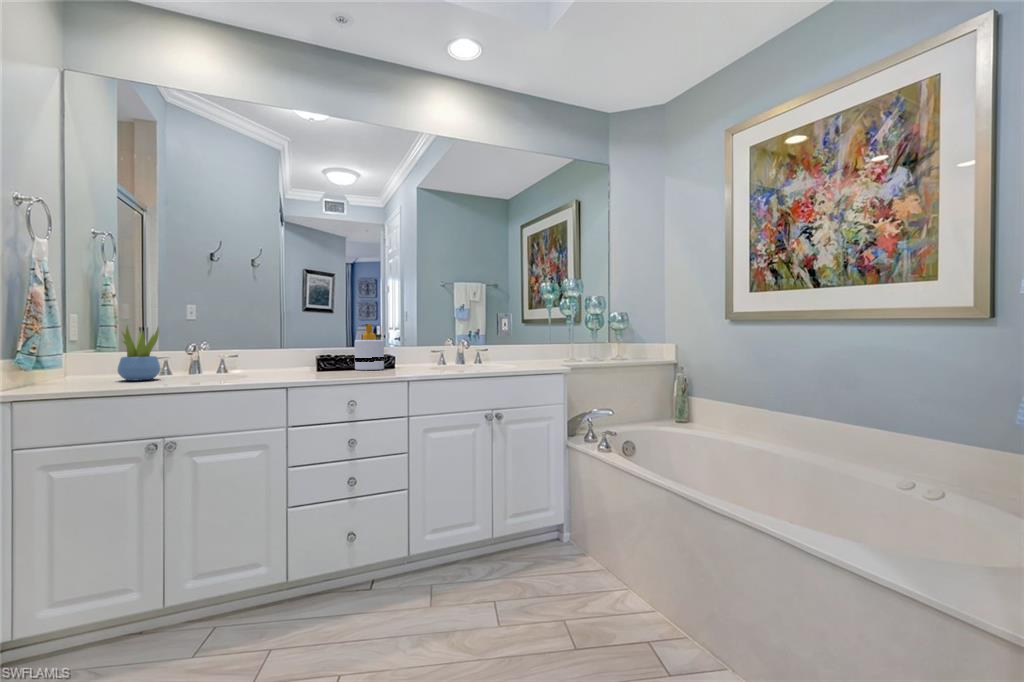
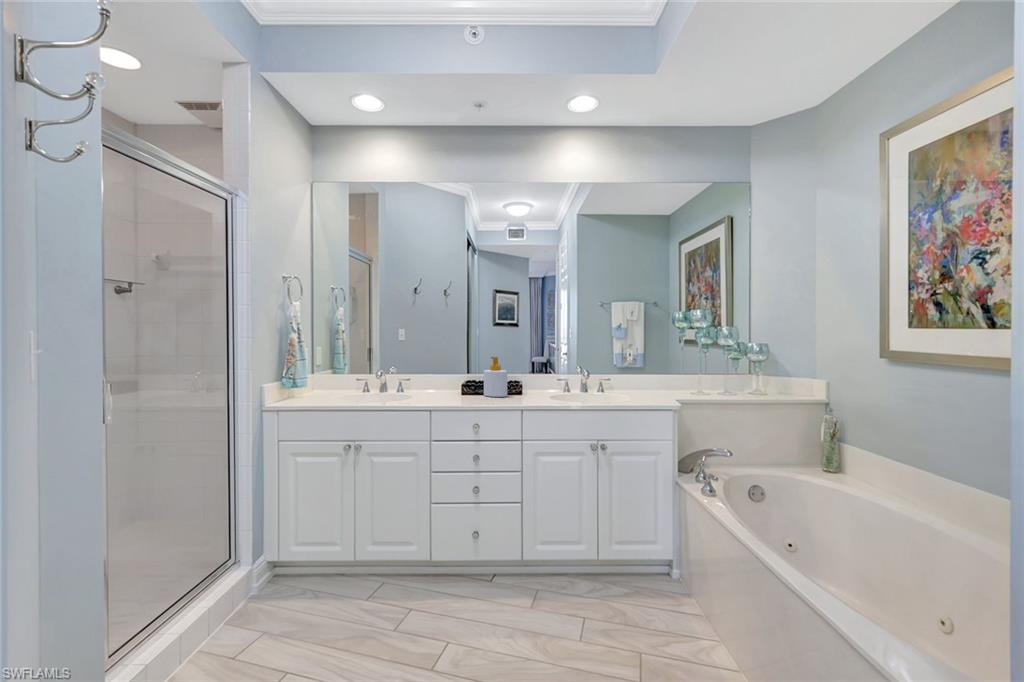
succulent plant: present [118,326,160,381] -> none [308,360,336,401]

